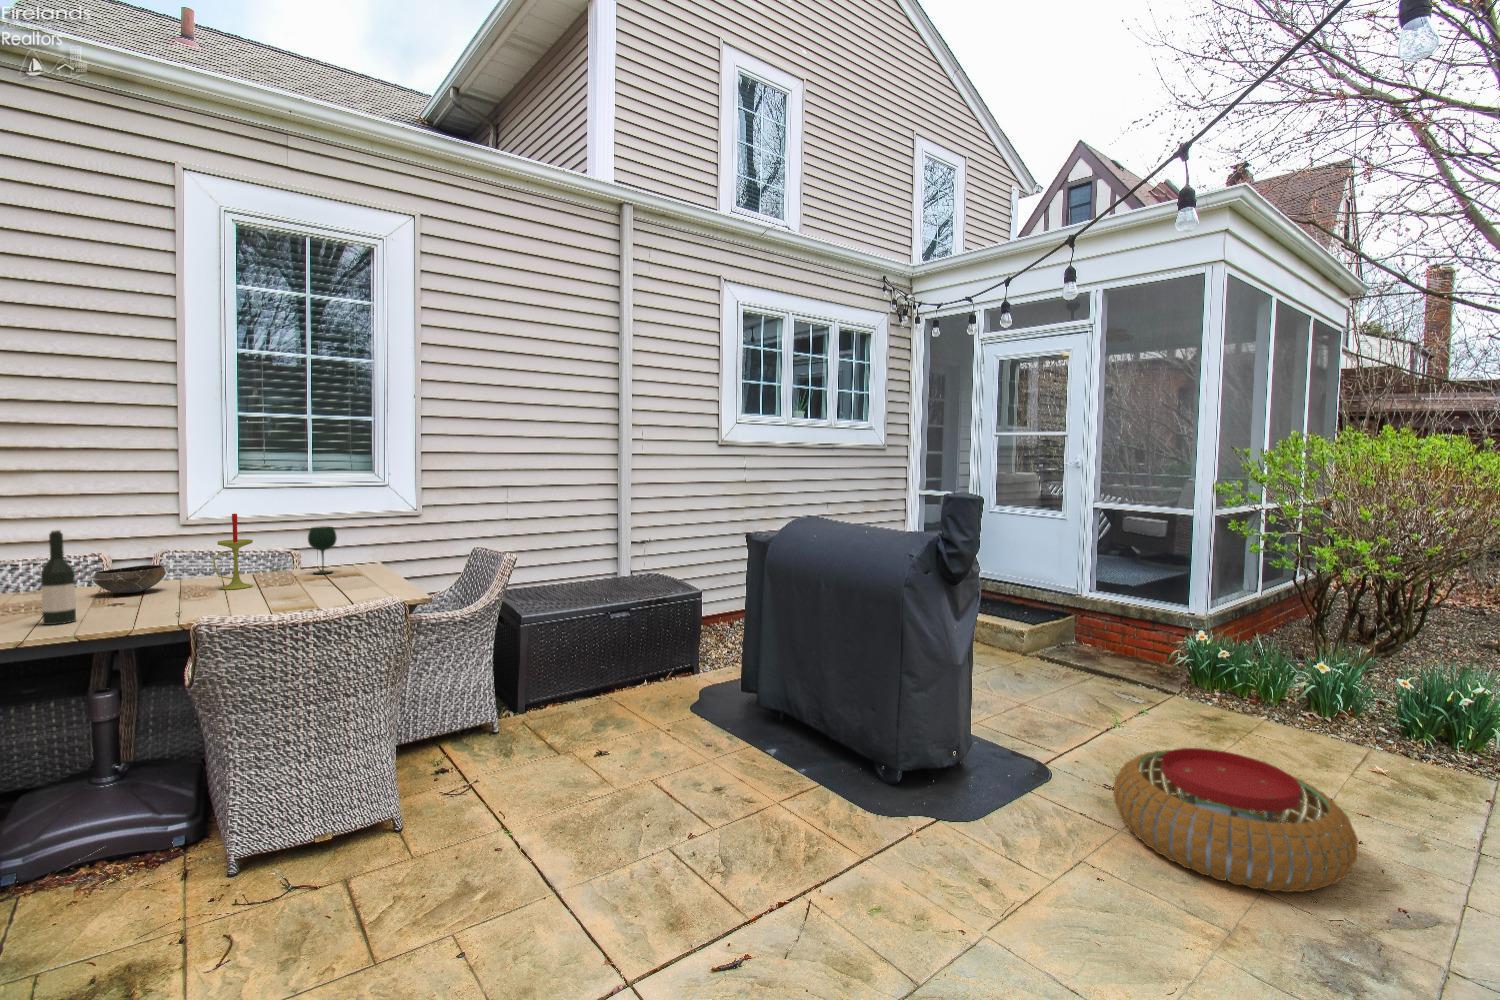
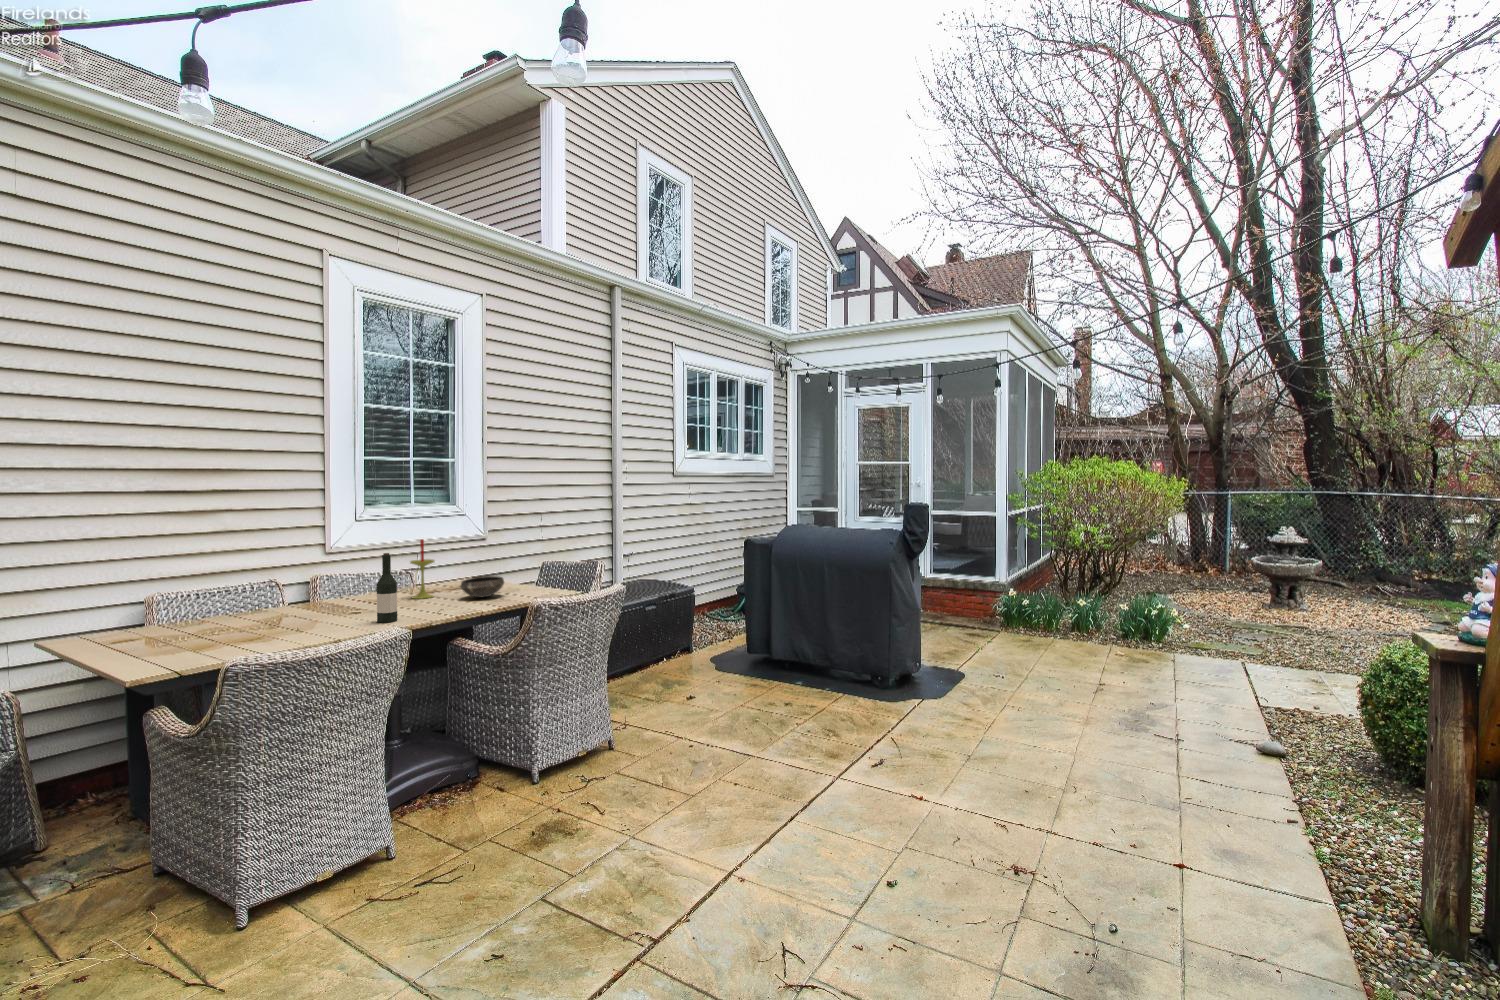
wine glass: present [308,526,337,574] -> none [441,548,462,587]
bowl: present [93,565,166,593] -> present [461,576,504,597]
pouf: present [1113,748,1358,892] -> none [1006,644,1124,703]

